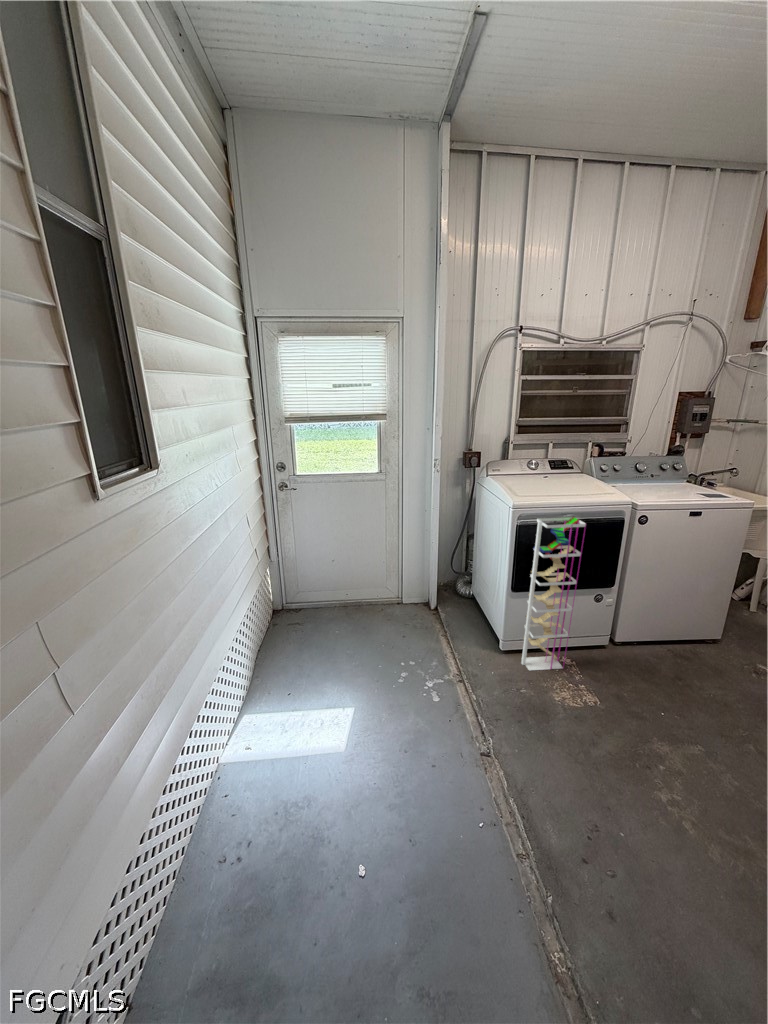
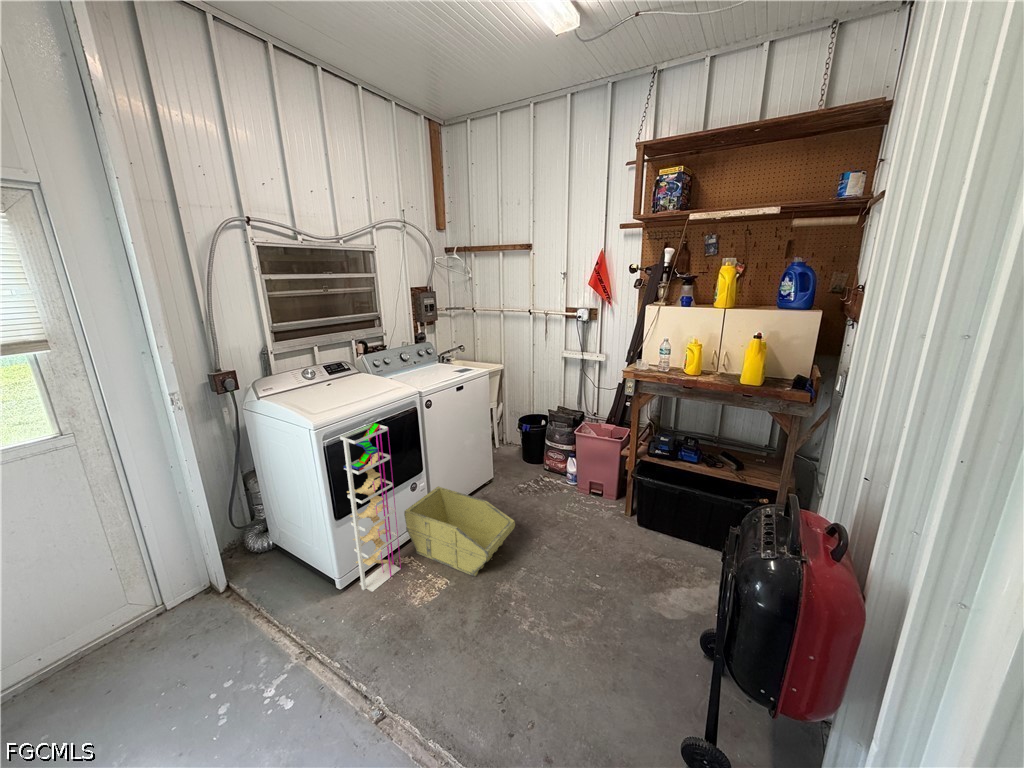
storage bin: none [582,613,729,724] -> present [404,486,515,576]

